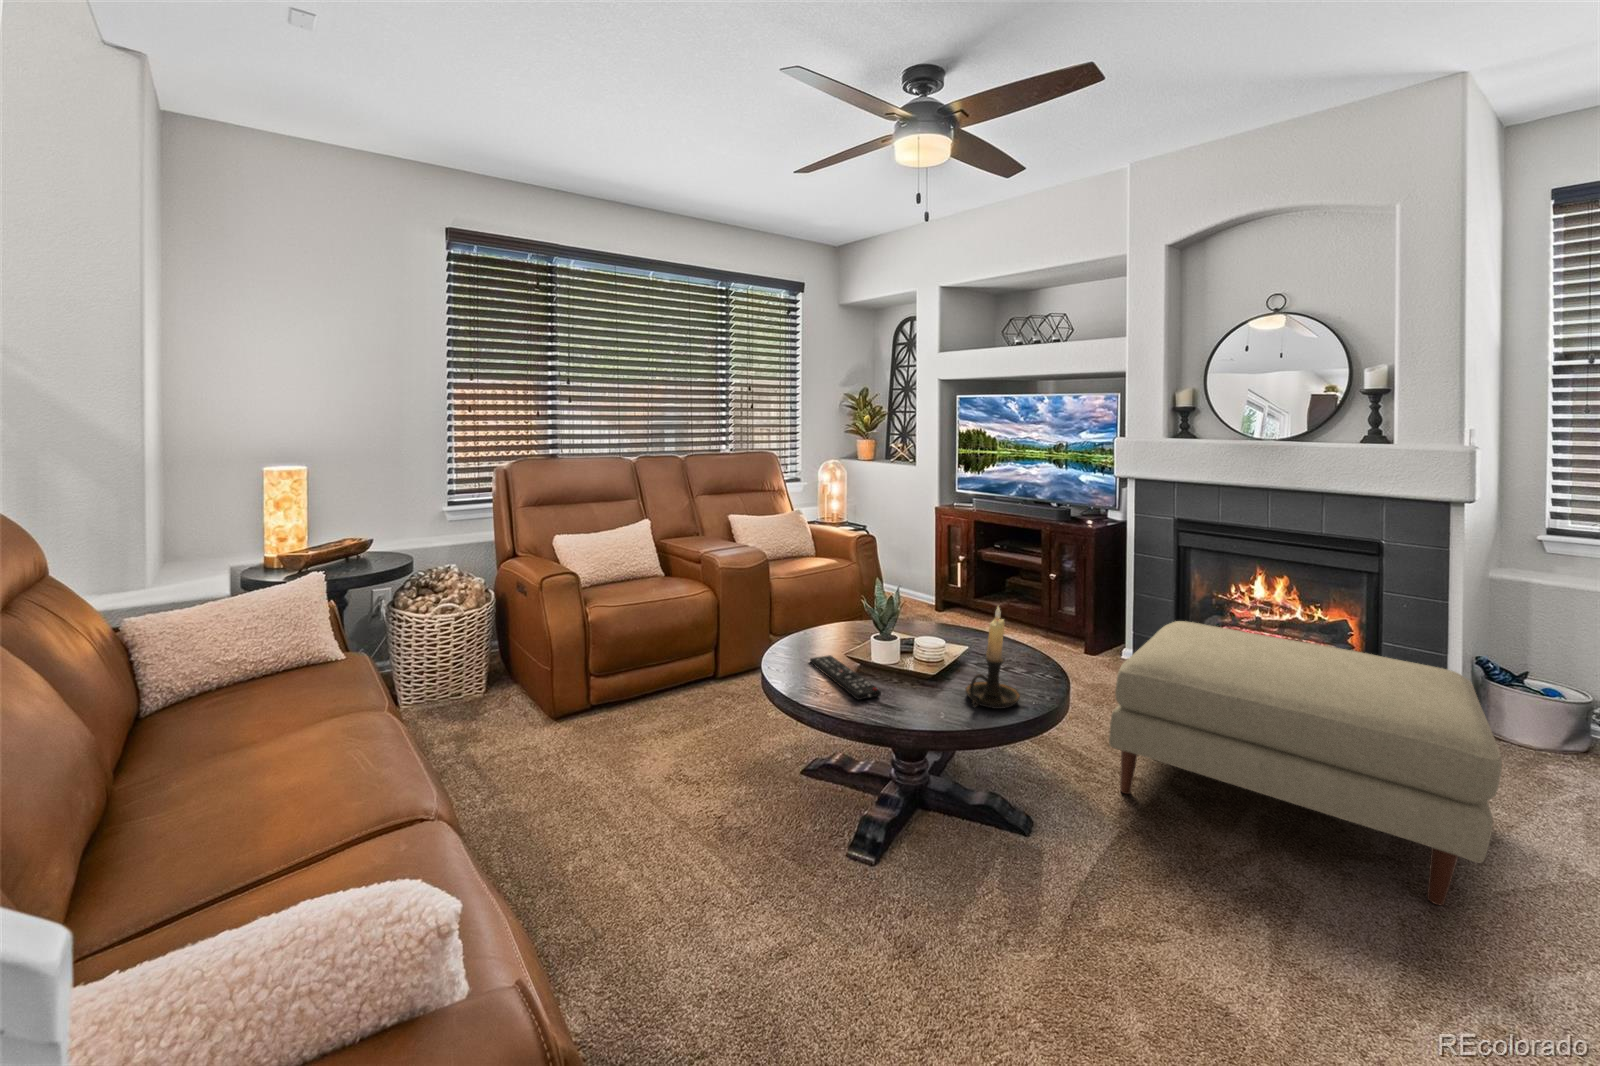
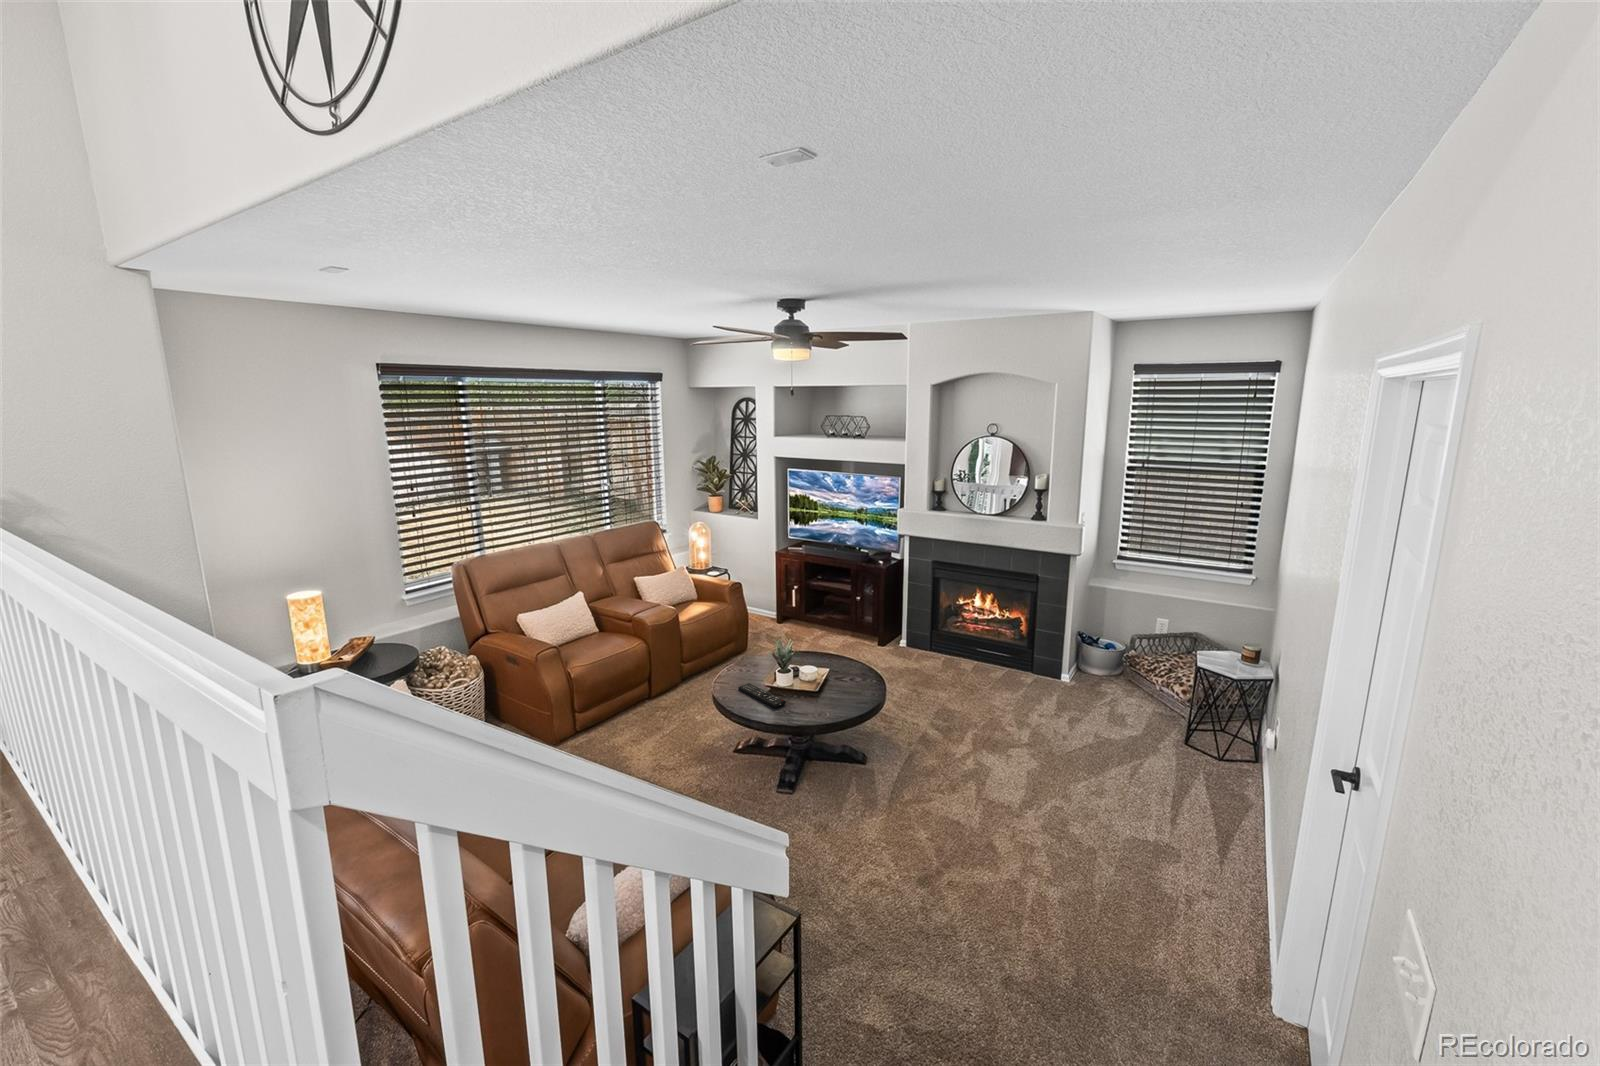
candle holder: present [965,607,1020,709] -> none [828,648,855,703]
ottoman: present [1109,621,1502,905] -> none [899,634,1055,758]

